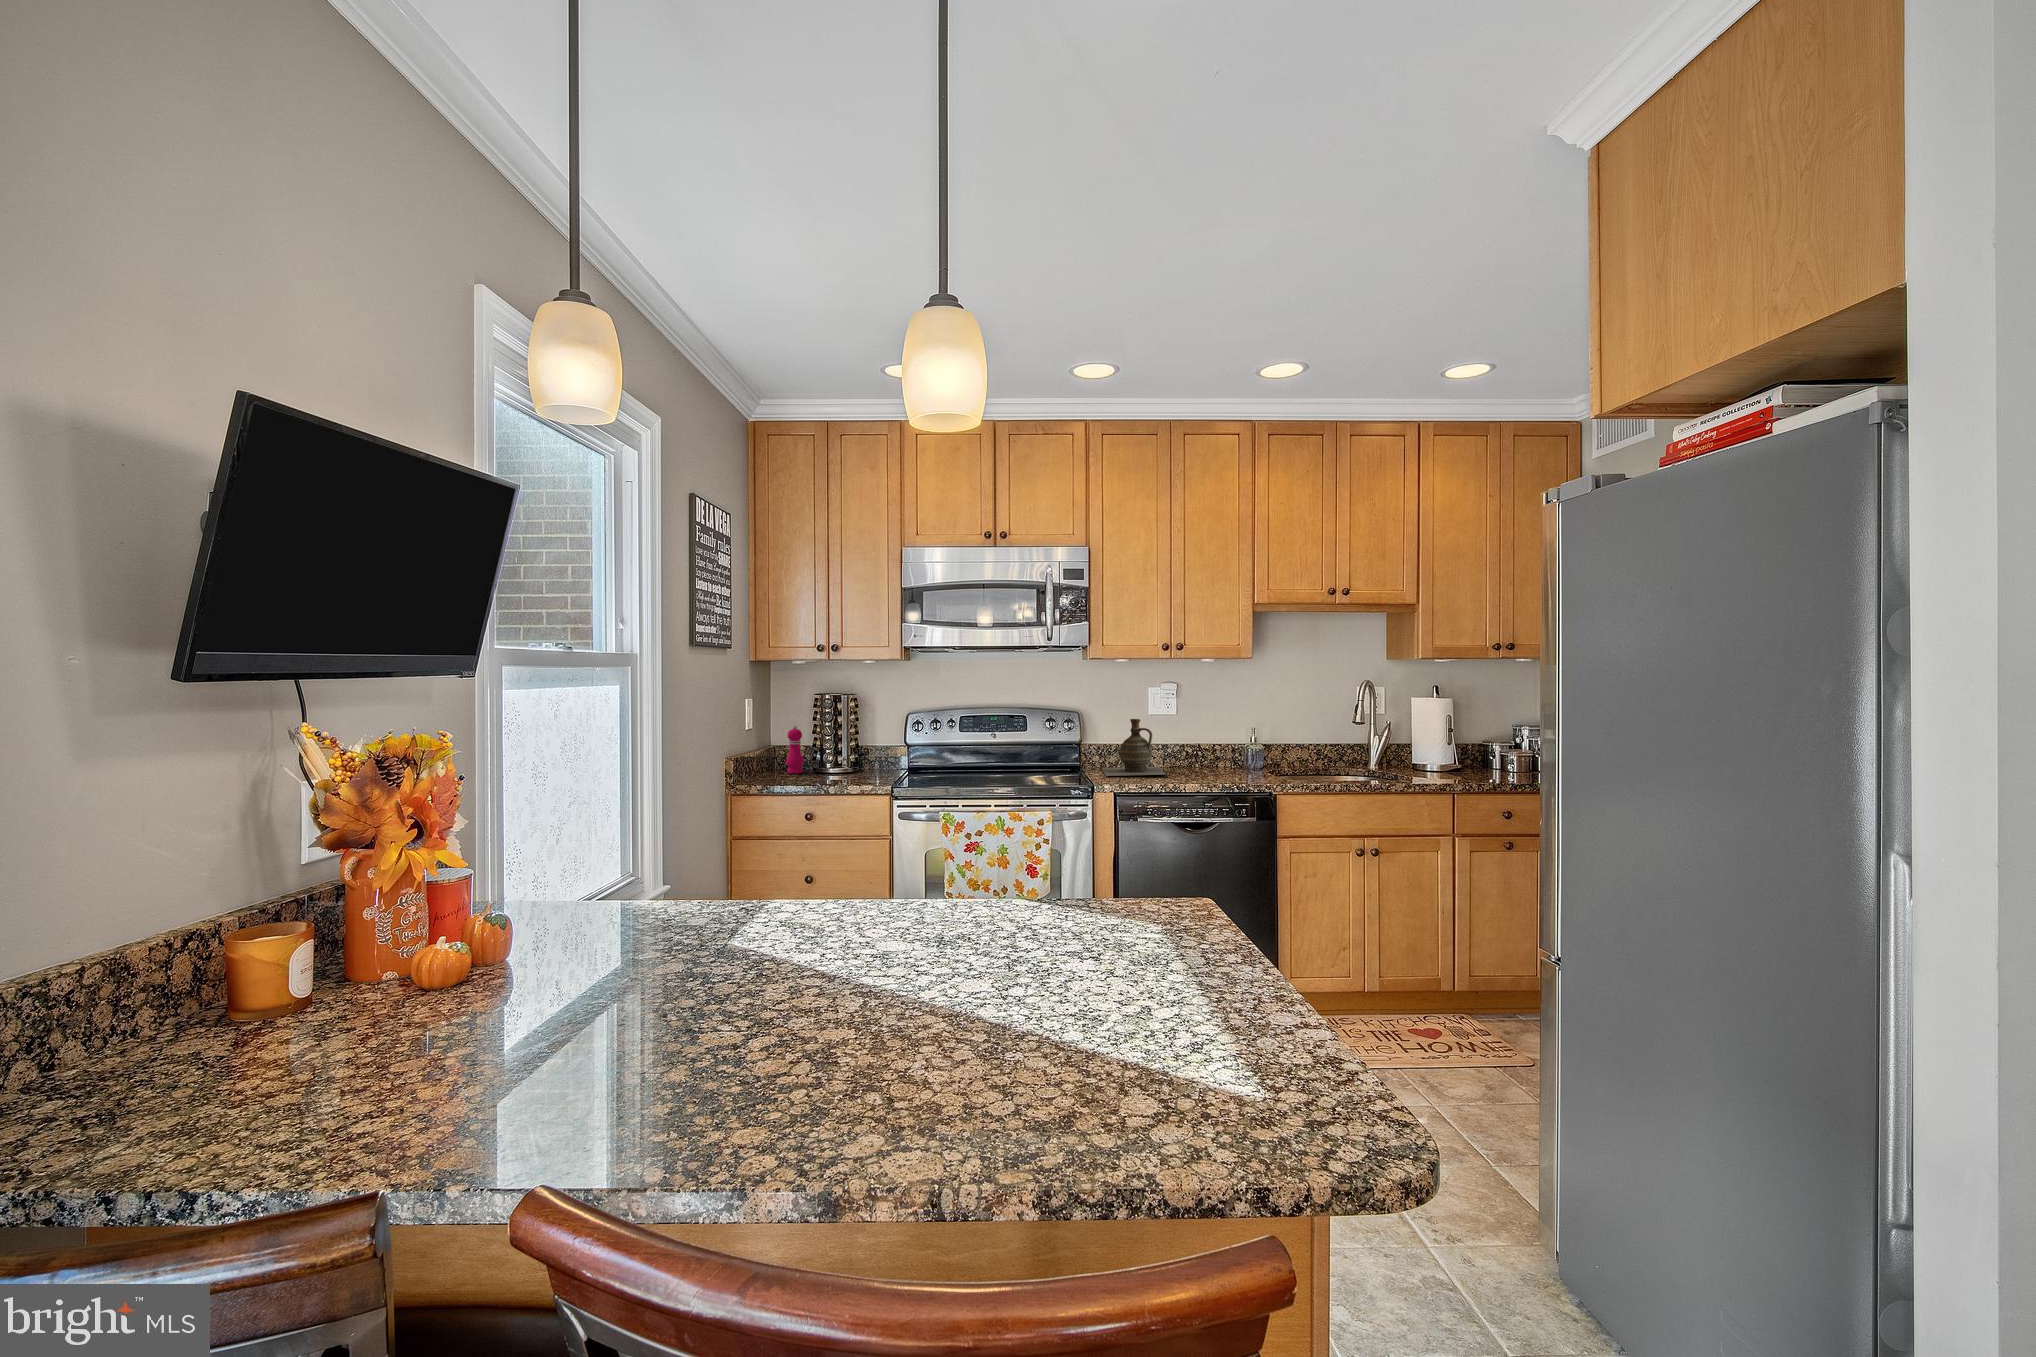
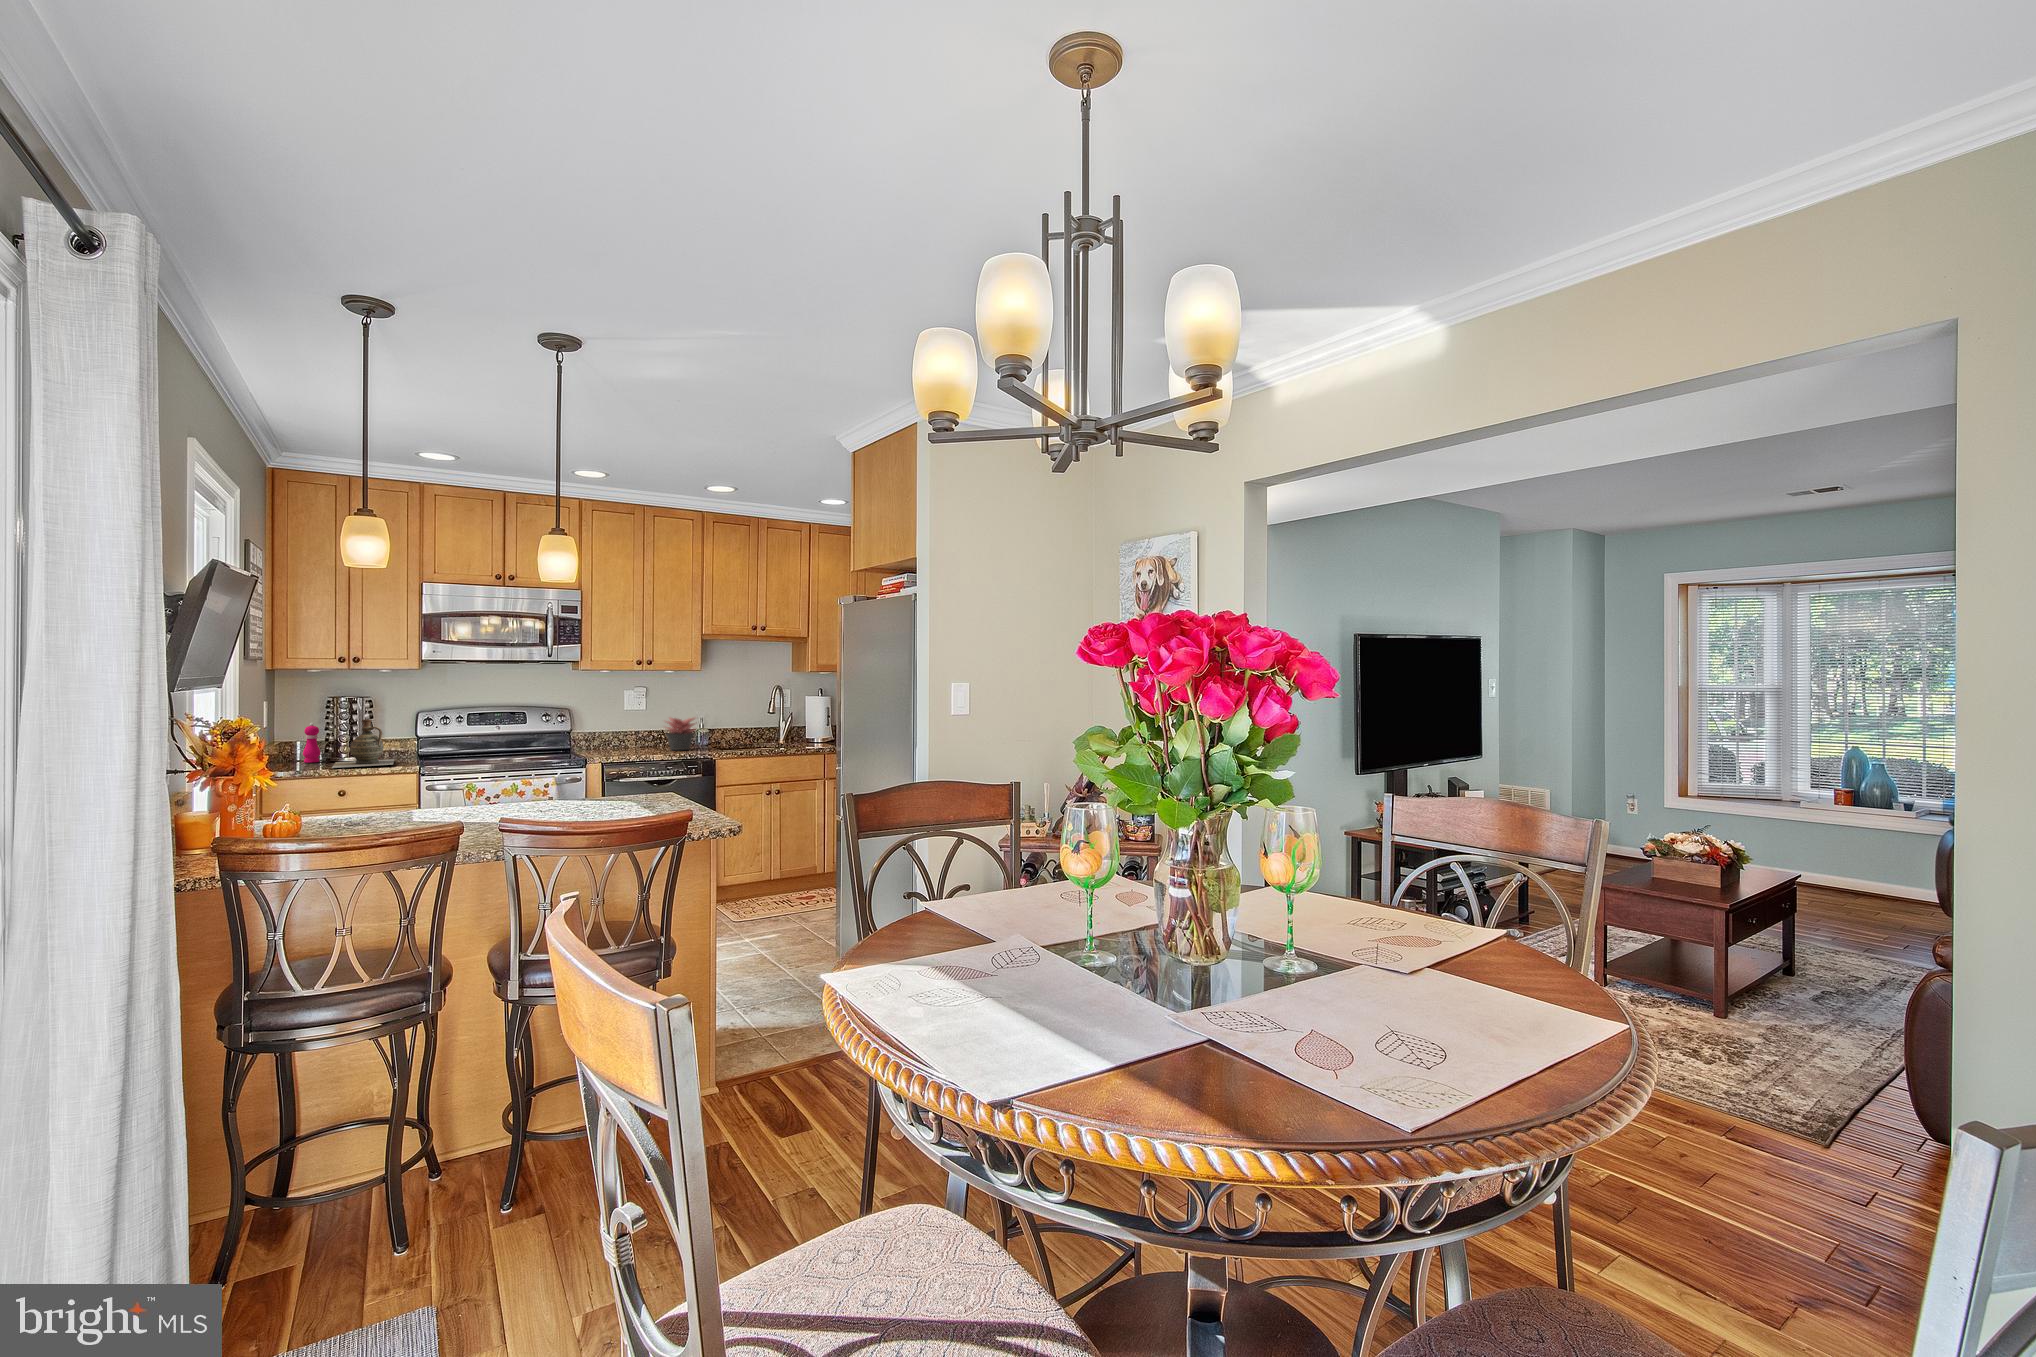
ceramic jug: present [1102,719,1166,776] -> present [332,719,394,768]
succulent plant: none [1200,726,1247,775] -> present [666,718,695,750]

